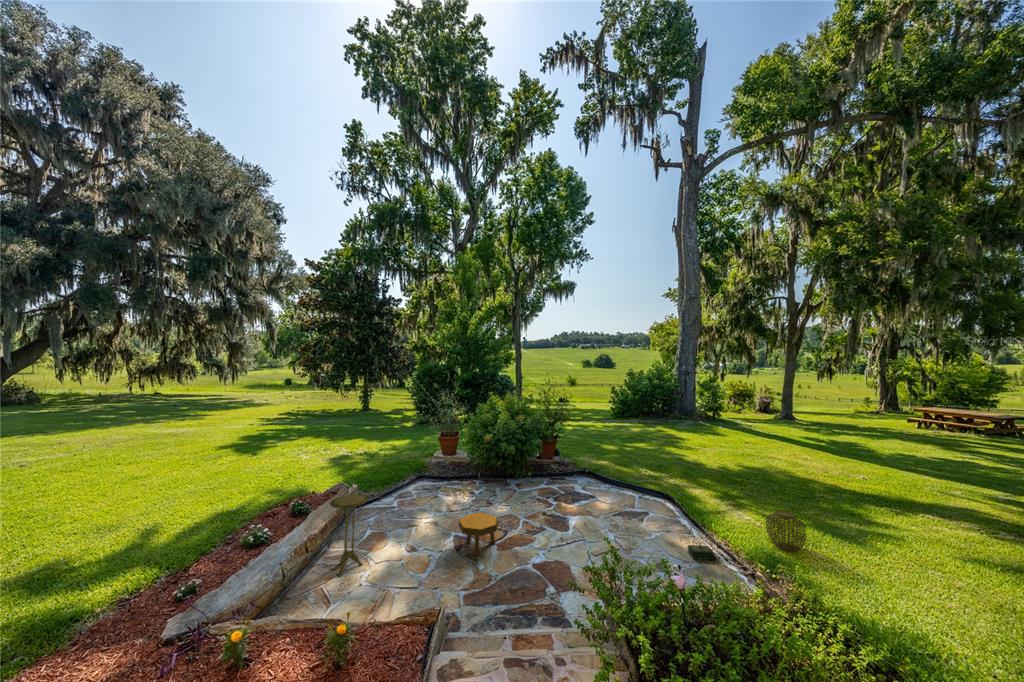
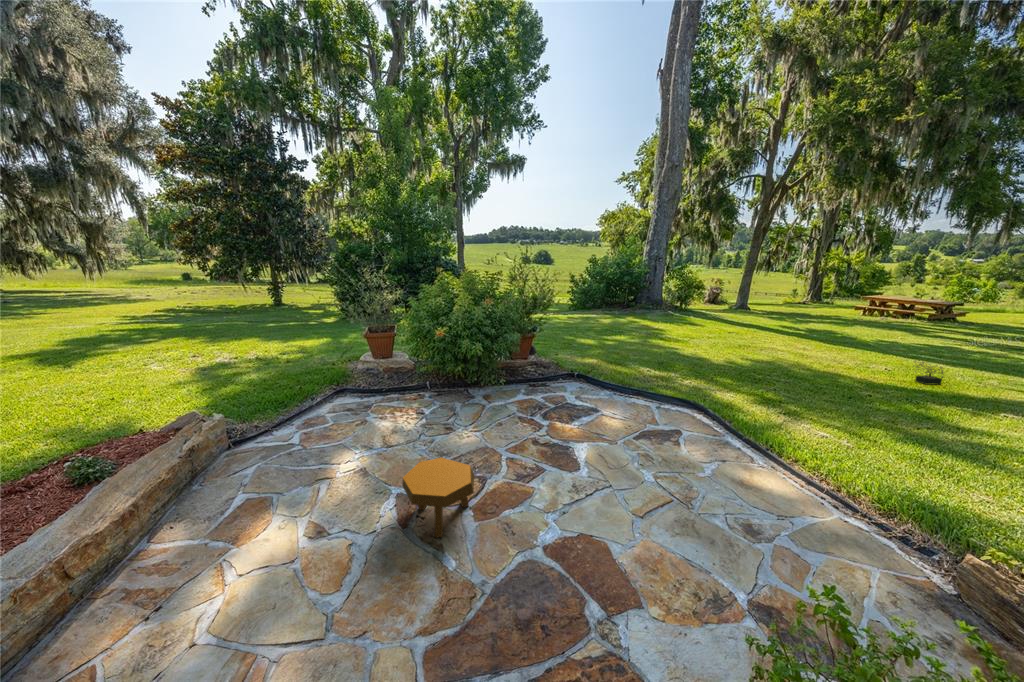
side table: present [330,494,368,577] -> none [87,455,211,626]
woven basket: present [766,510,806,551] -> none [871,428,943,486]
decorative plant: present [680,526,717,560] -> present [913,361,944,385]

